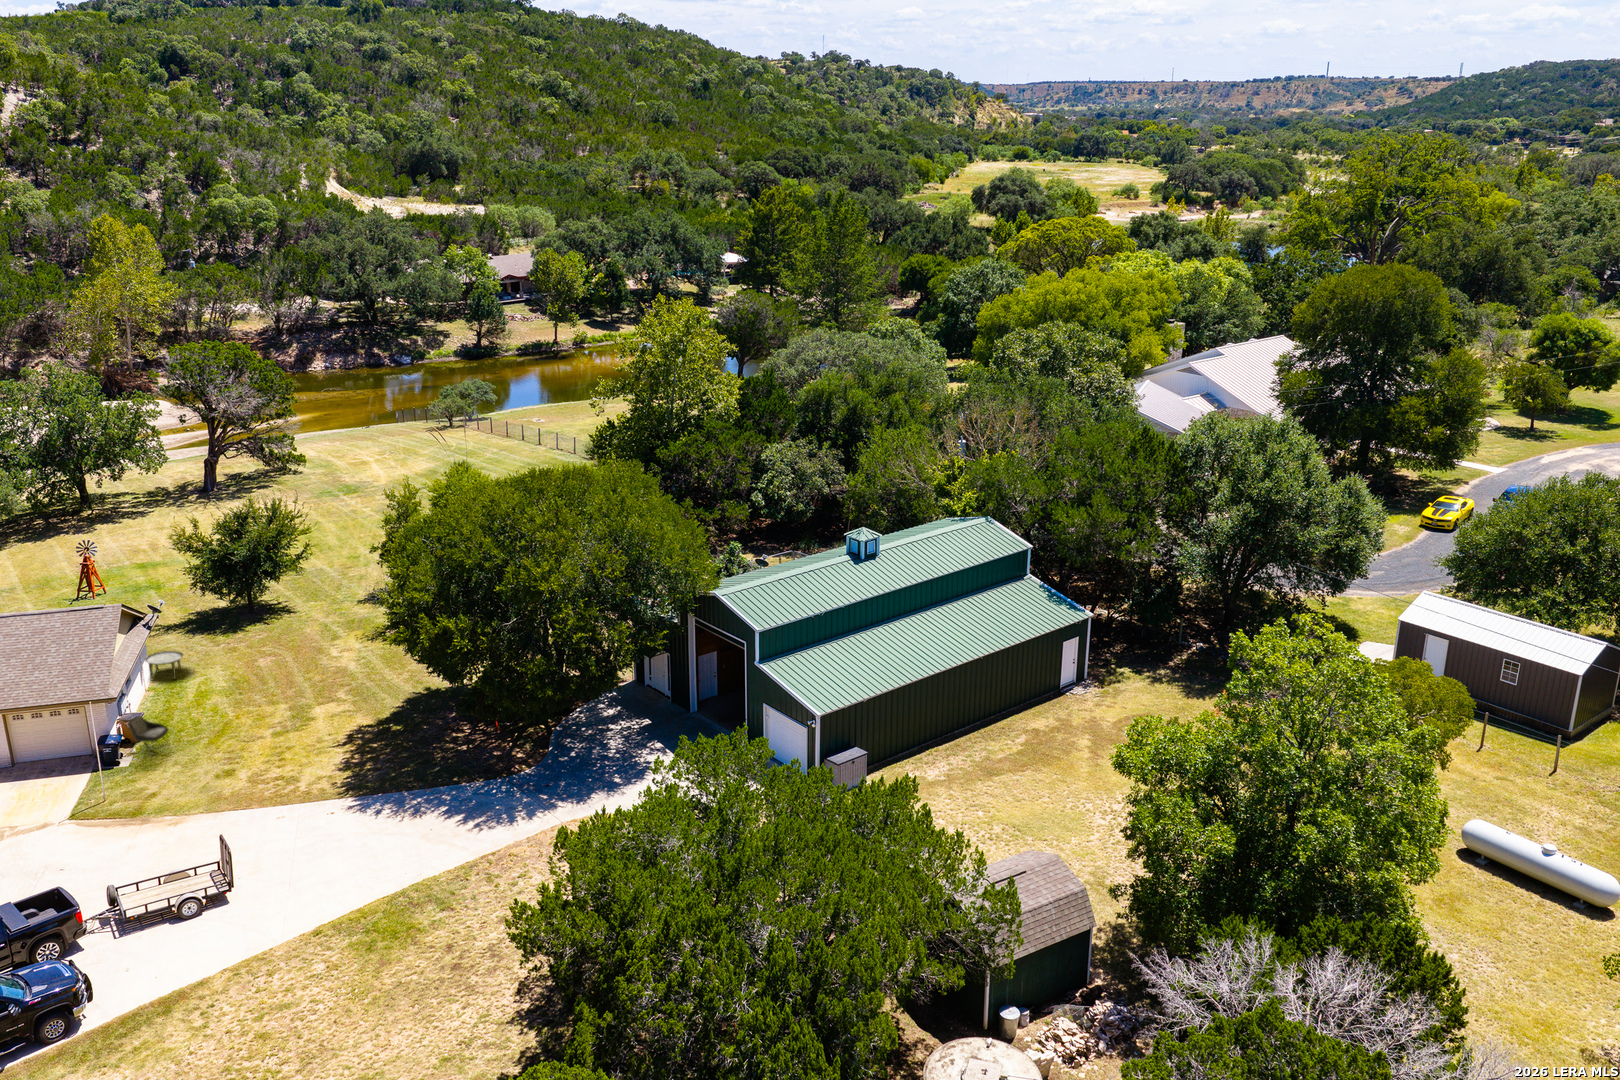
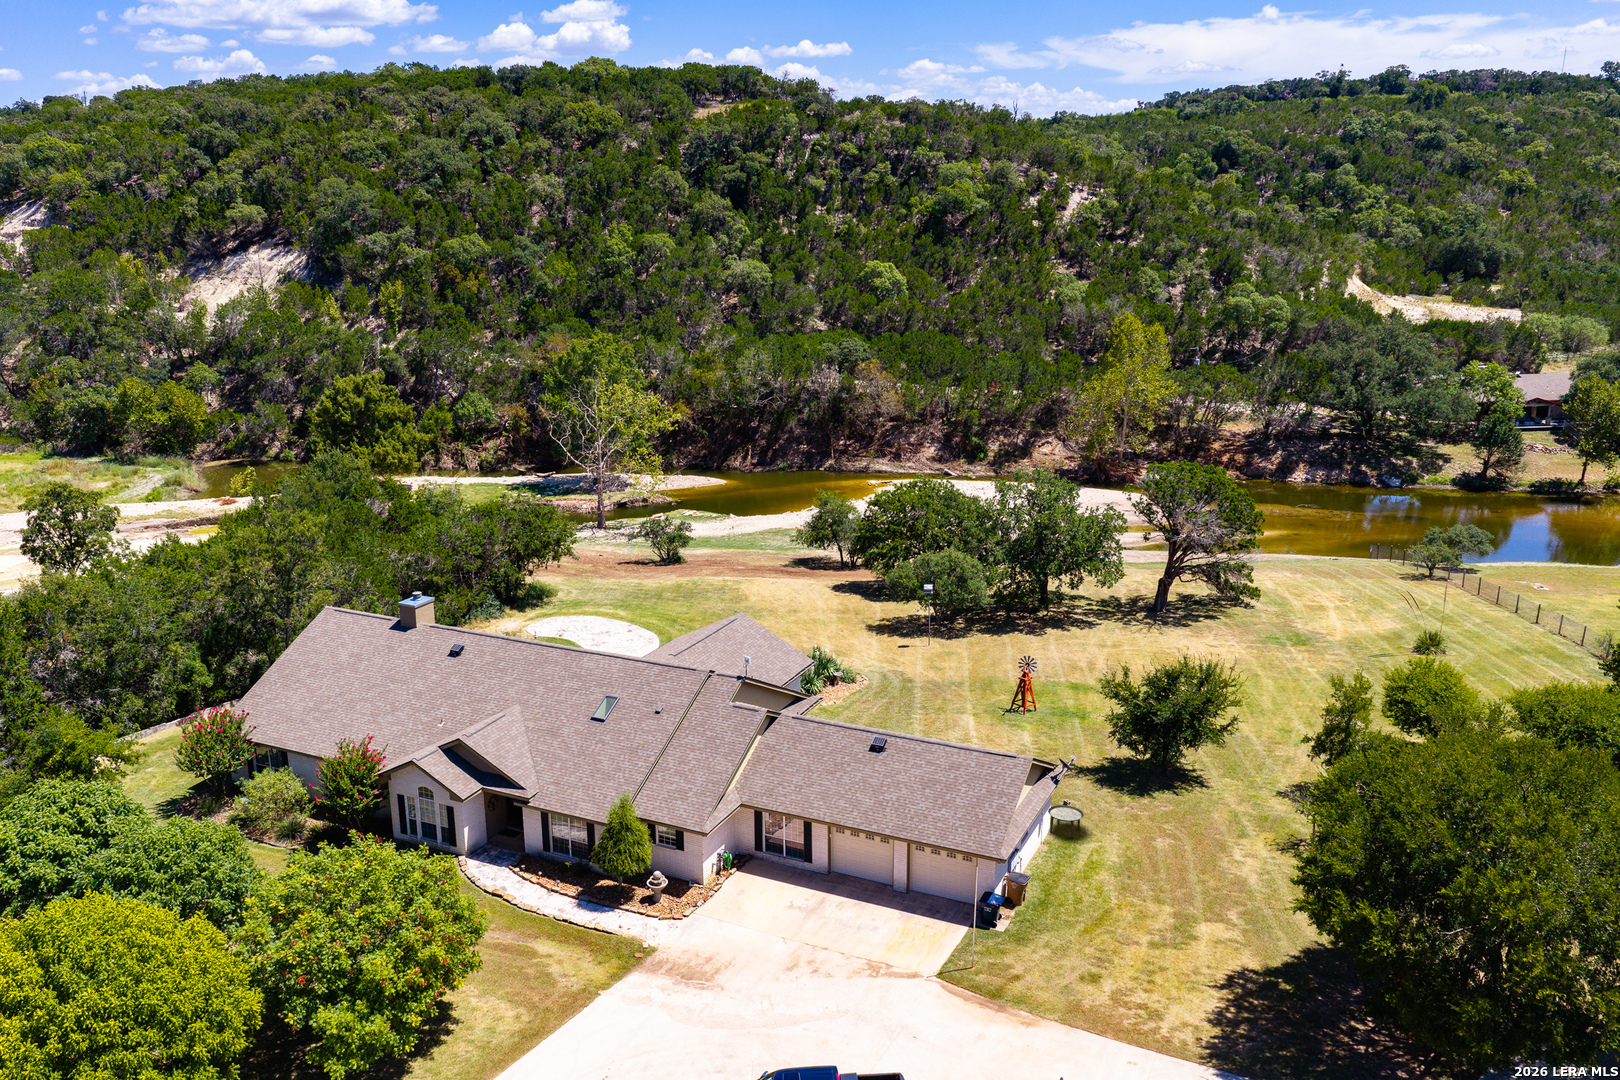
lounge chair: present [128,716,168,753] -> none [1009,879,1047,926]

